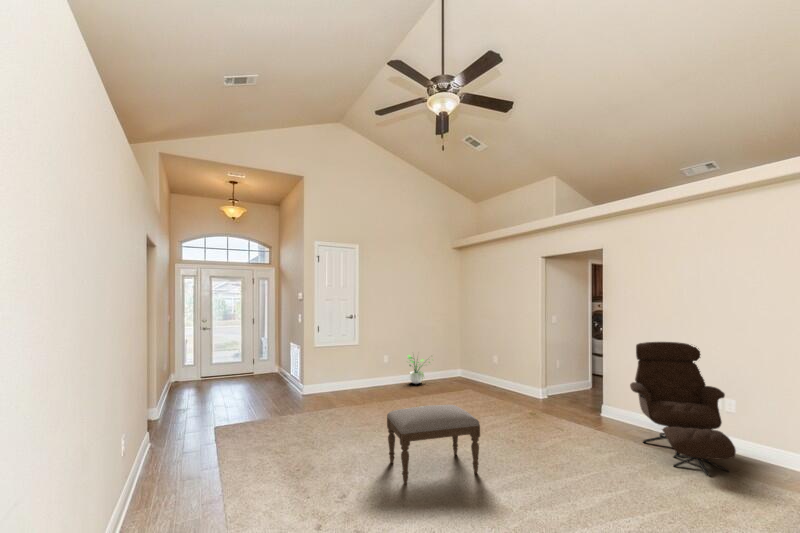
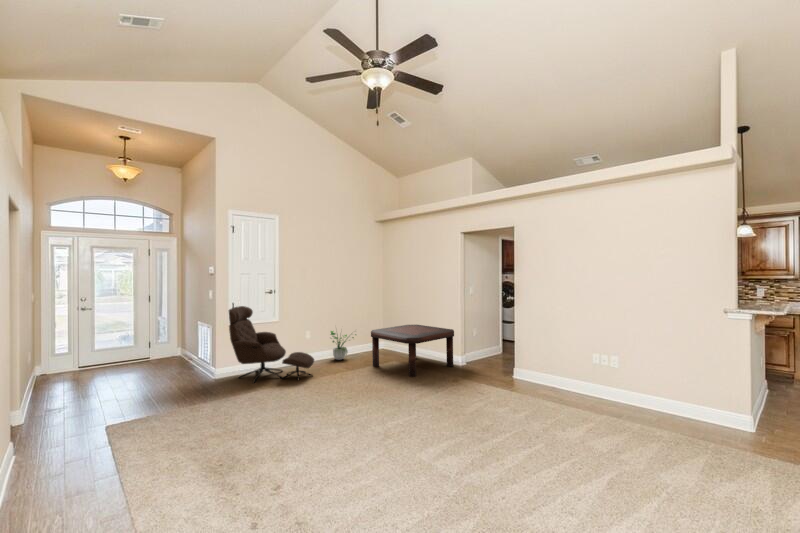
lounge chair: present [630,342,736,477] -> present [229,306,314,383]
coffee table: none [445,351,530,404] -> present [371,325,454,377]
ottoman: present [387,405,480,484] -> none [325,383,427,474]

